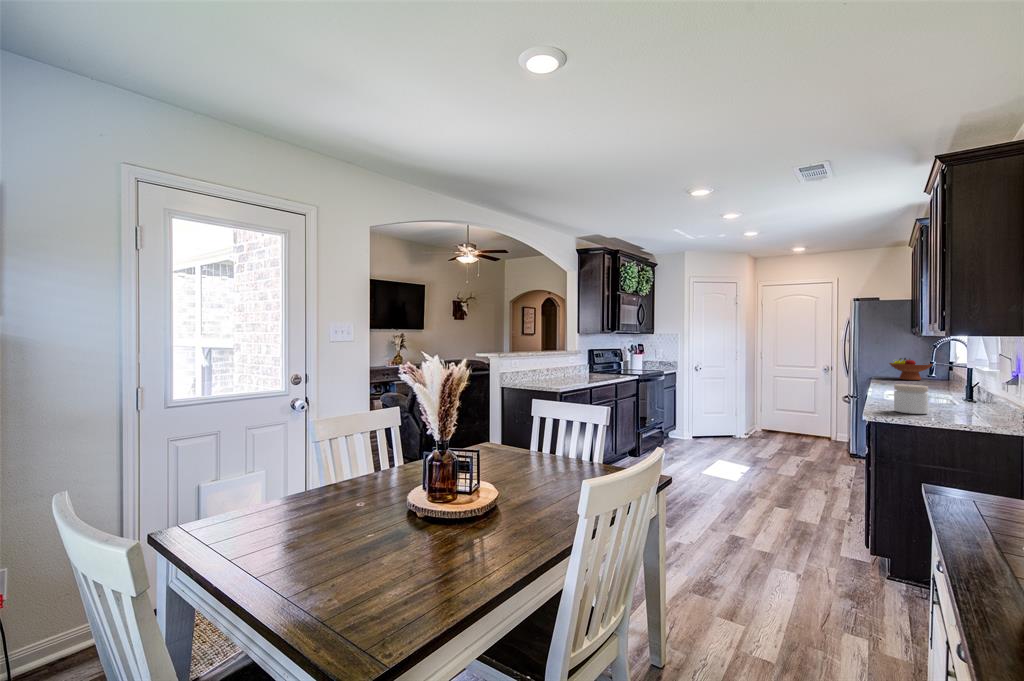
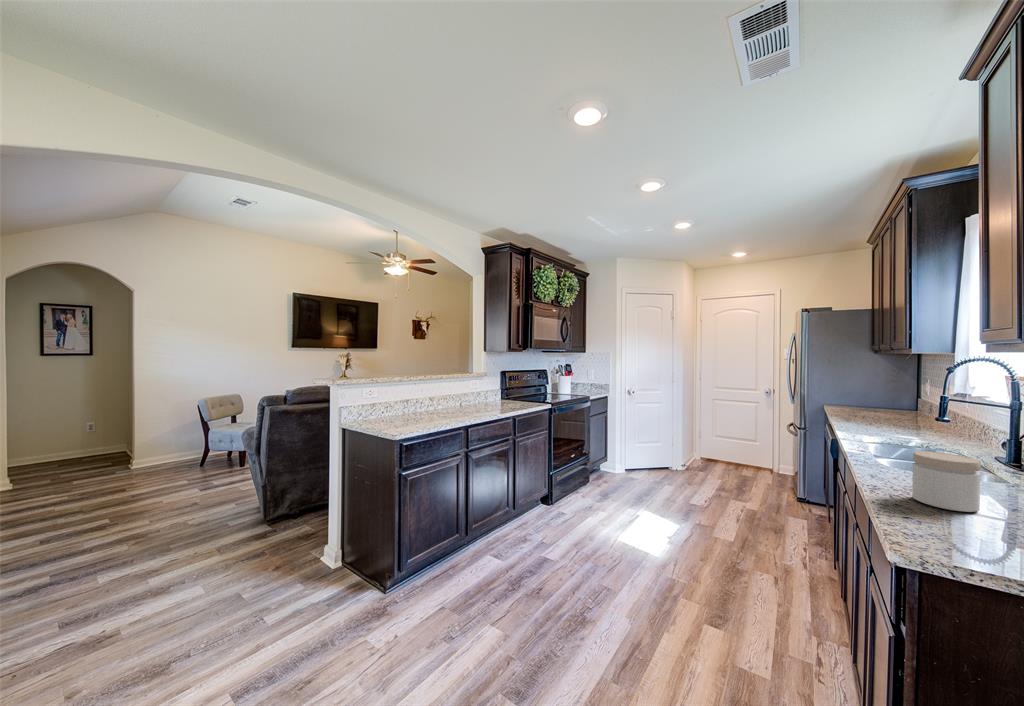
fruit bowl: present [889,358,933,380] -> none [847,386,902,414]

